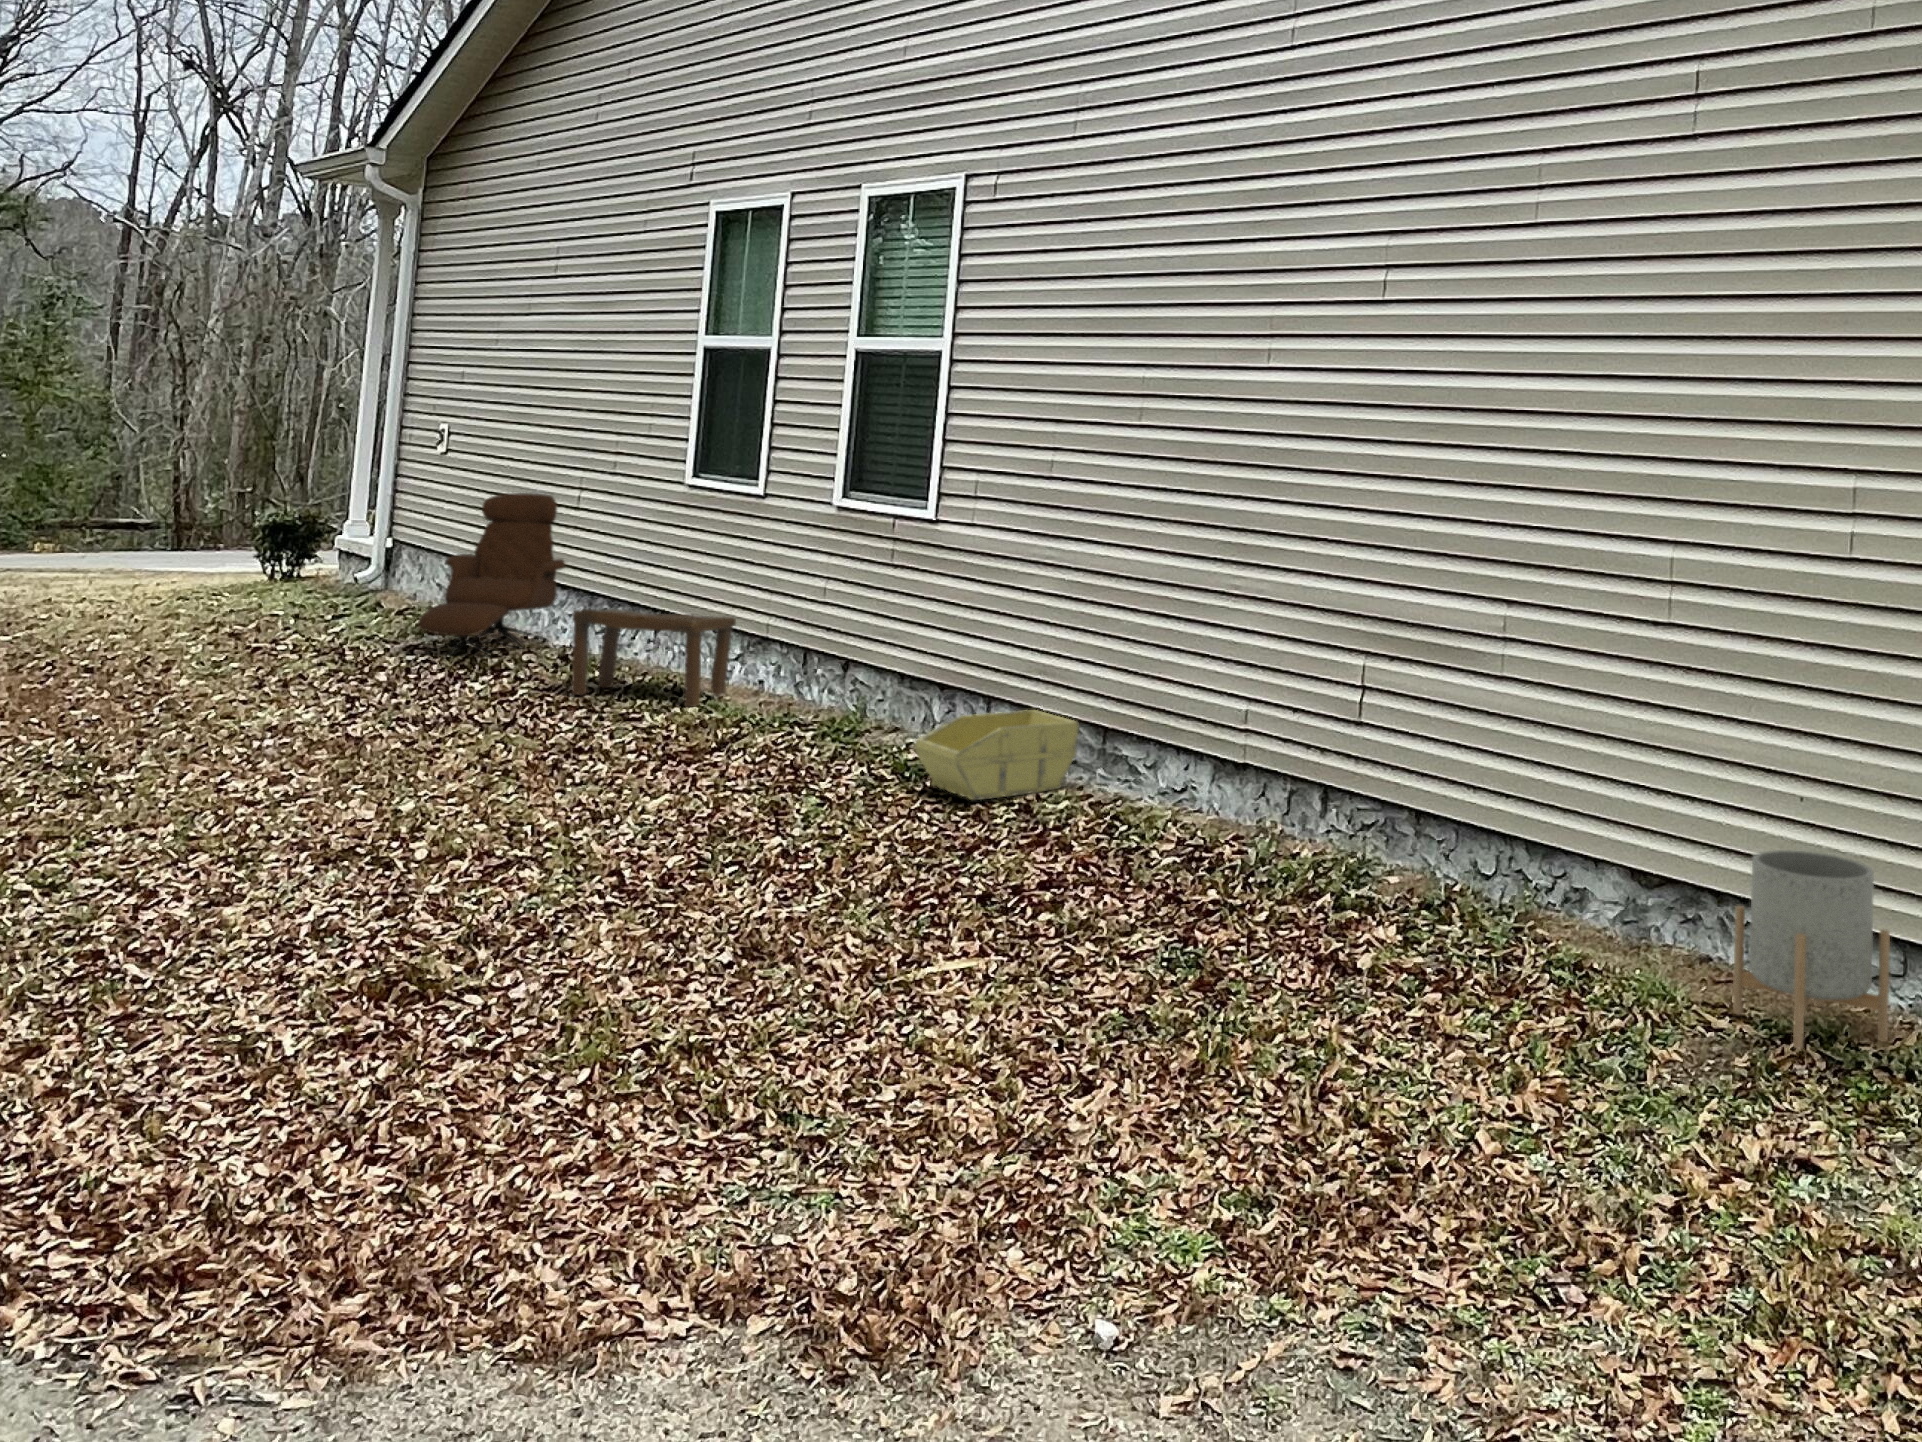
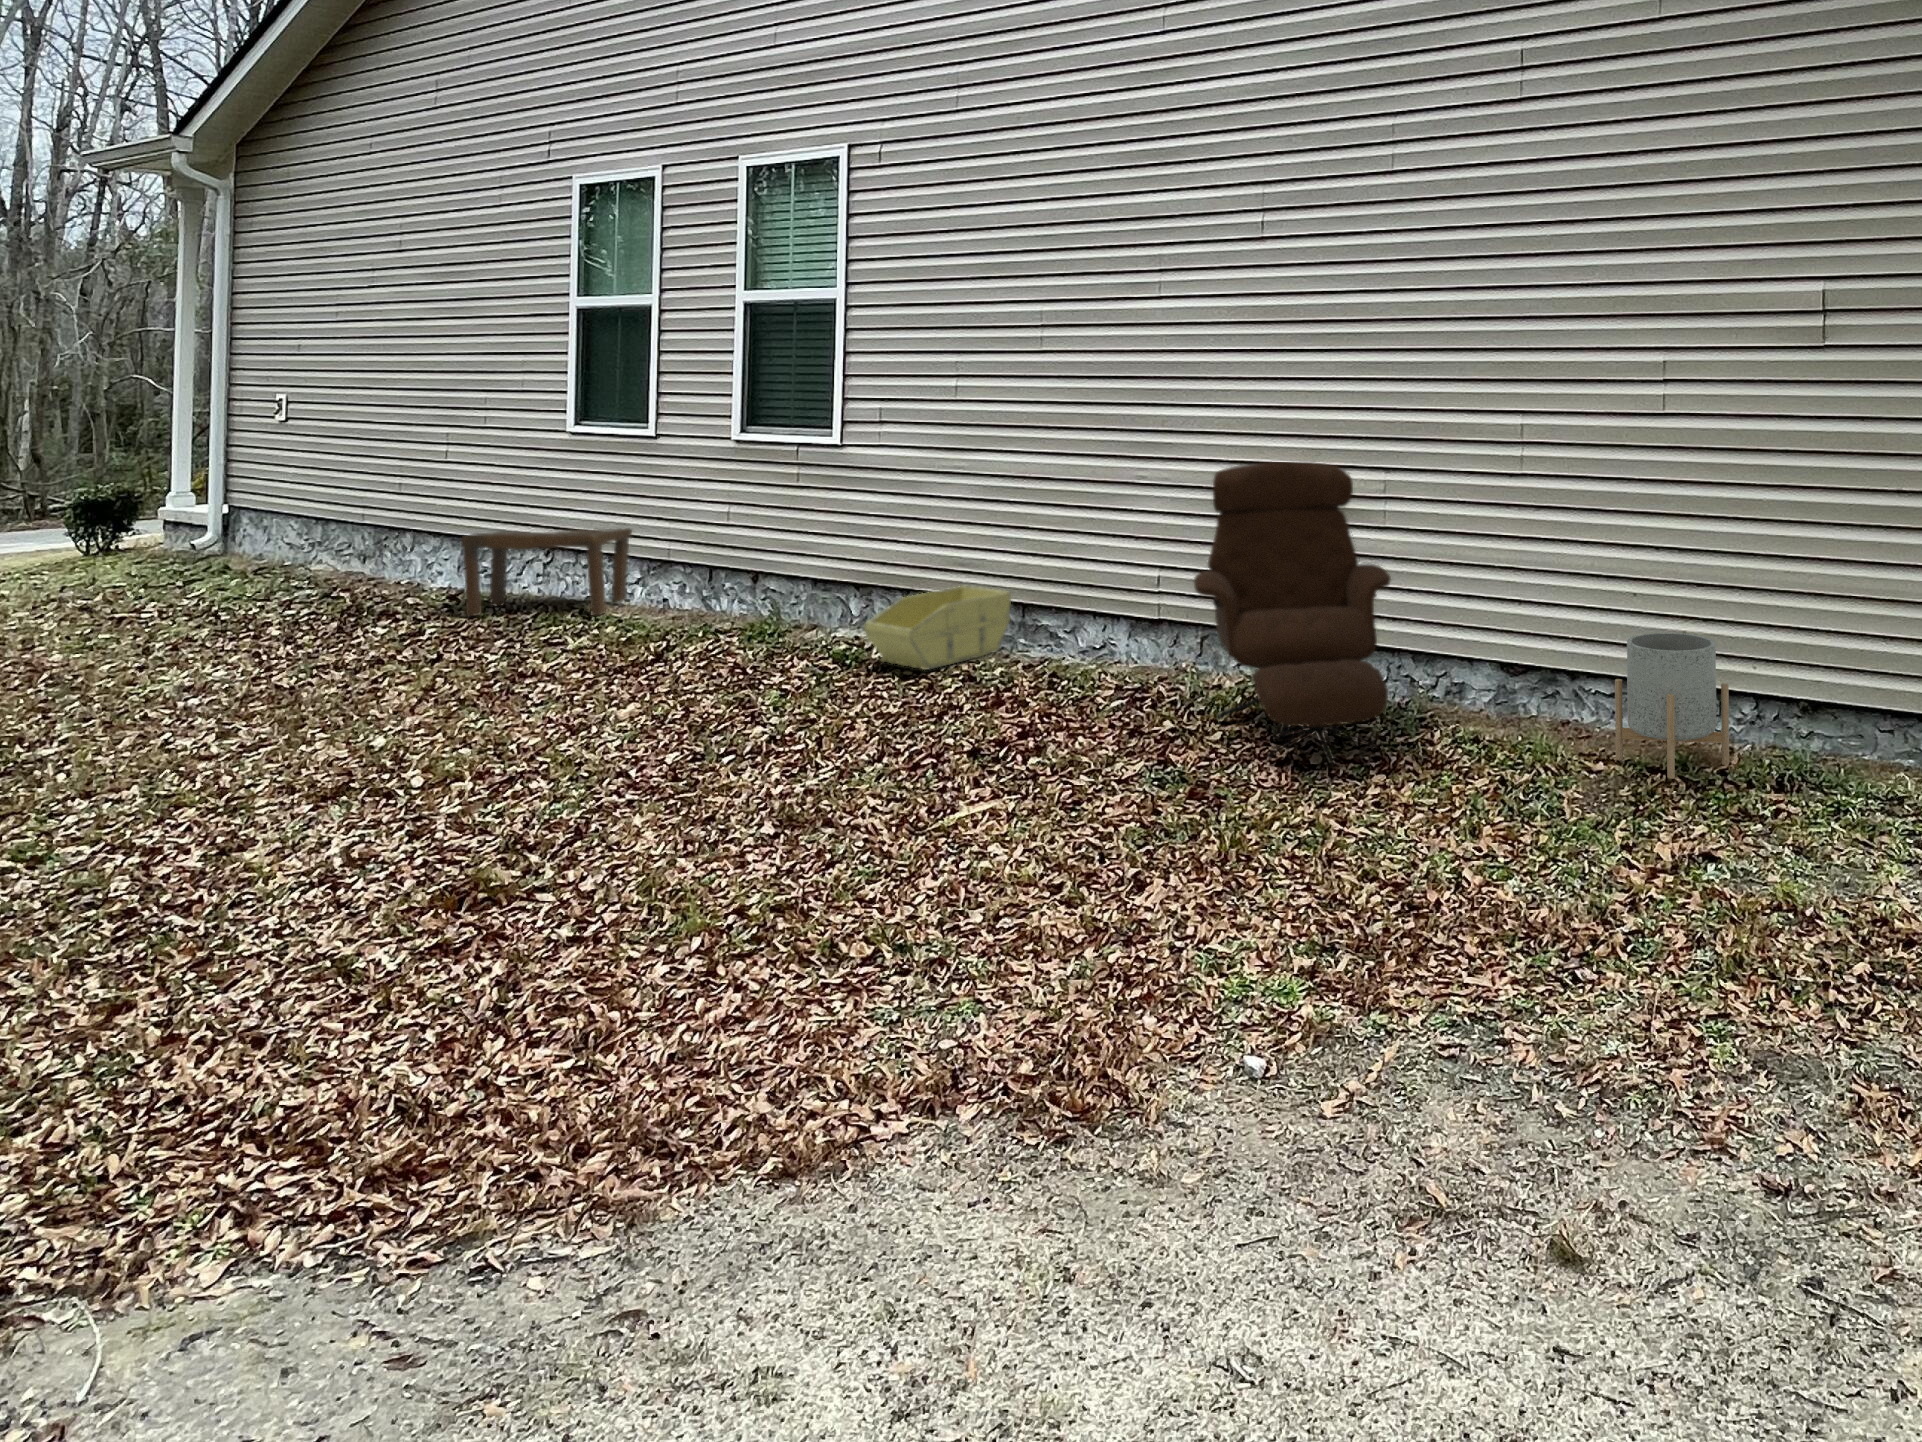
lounge chair: present [418,493,565,657] -> present [1194,462,1391,765]

